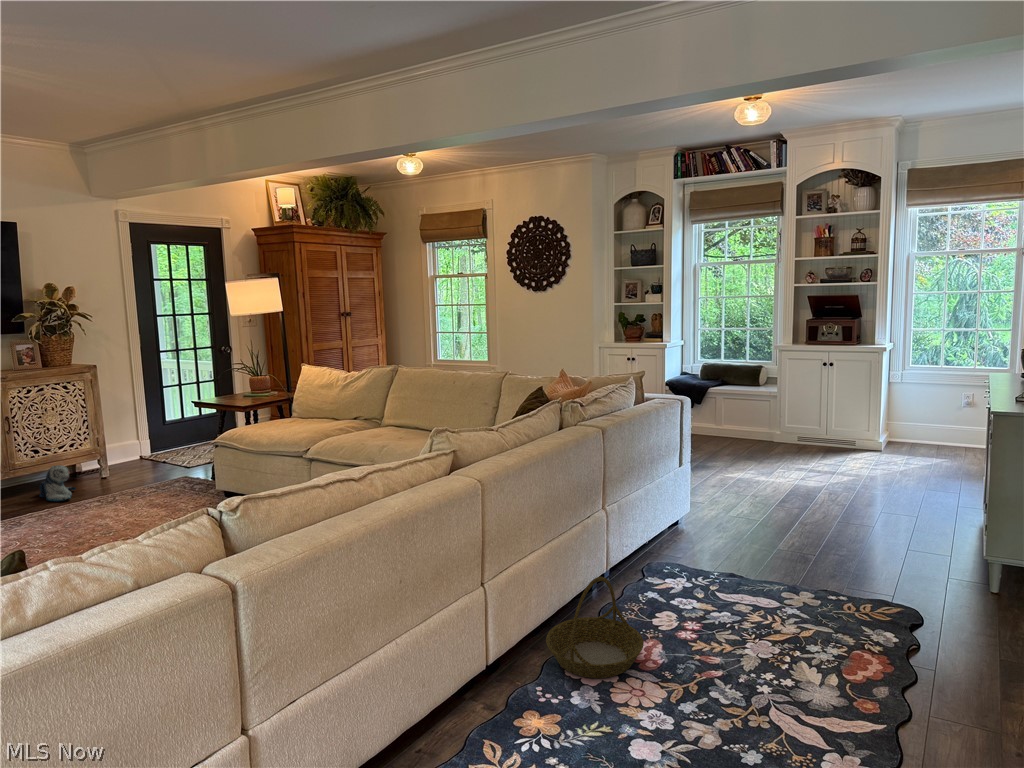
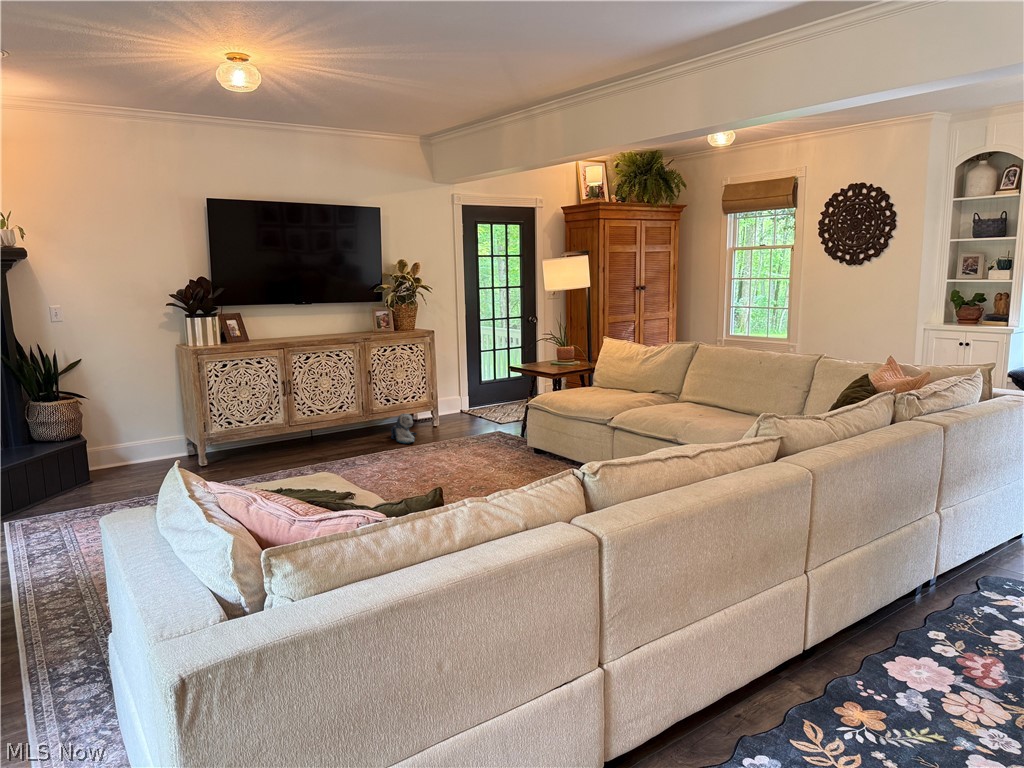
basket: present [546,577,644,678] -> none [867,582,984,687]

